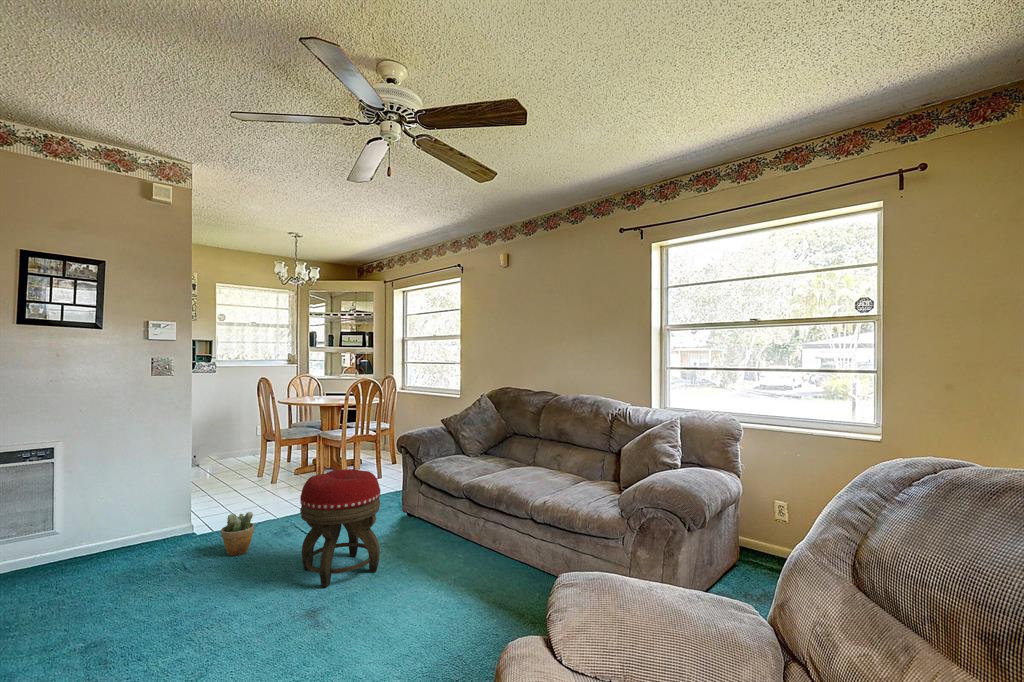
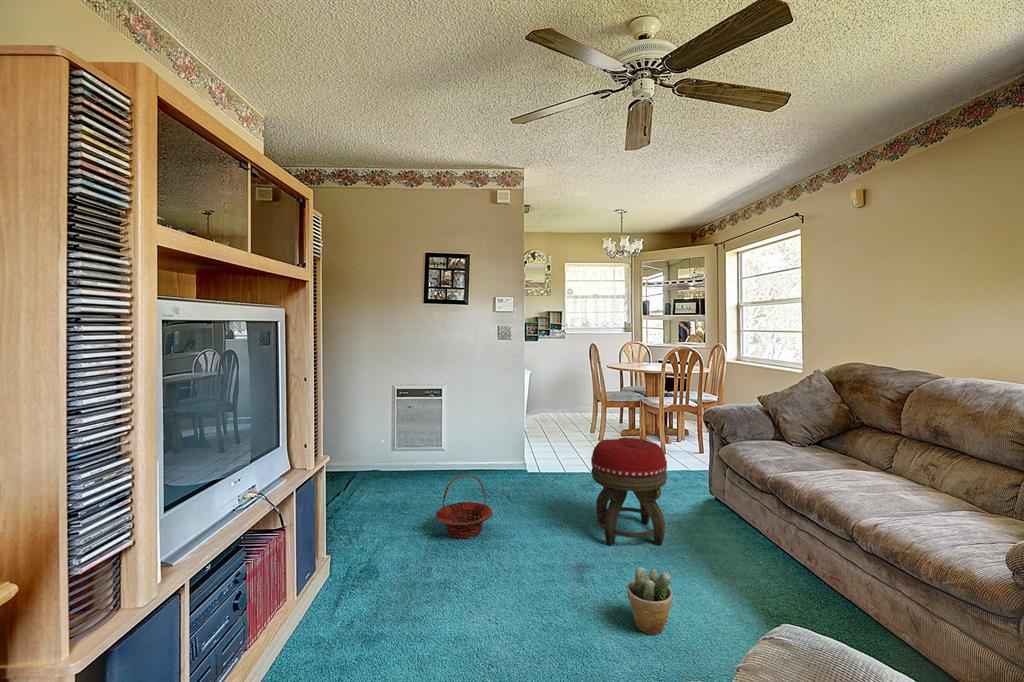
potted plant: present [221,512,254,556] -> present [627,567,673,635]
basket: none [66,551,167,646] -> present [436,474,493,539]

